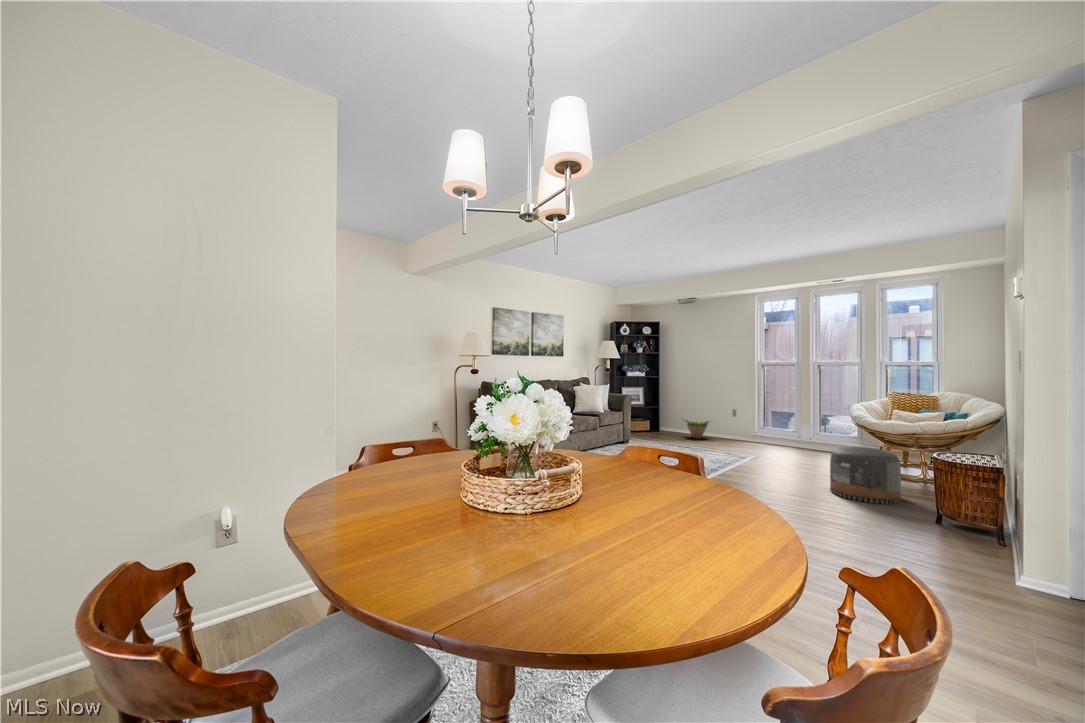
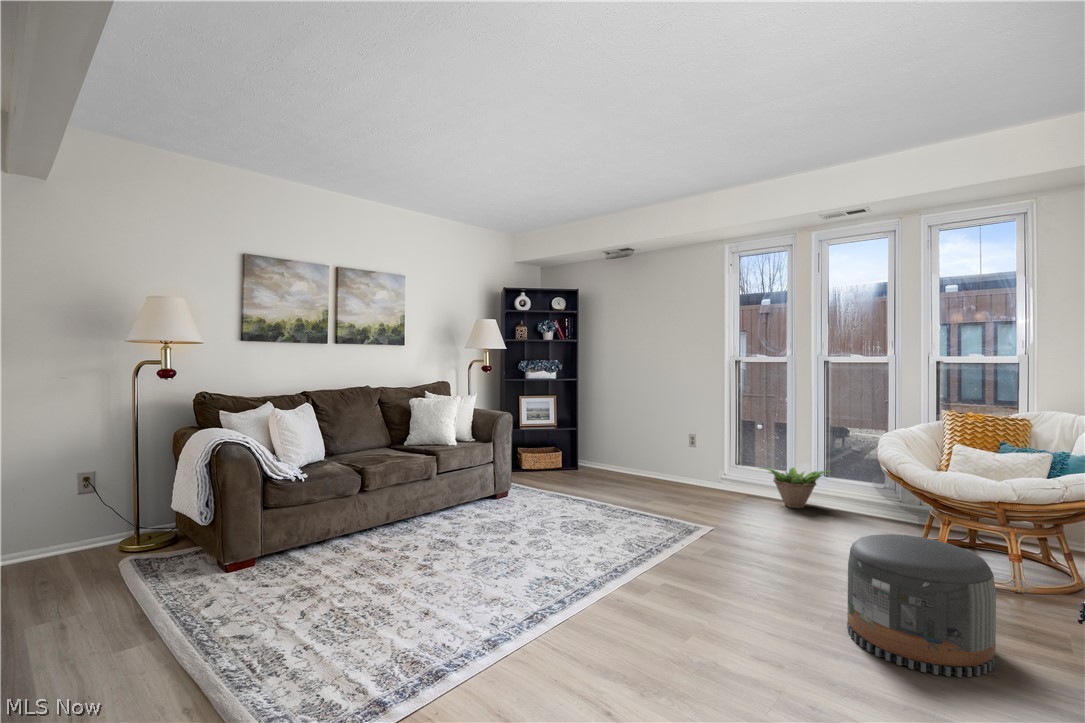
decorative plant: present [682,419,713,438] -> present [762,467,831,508]

